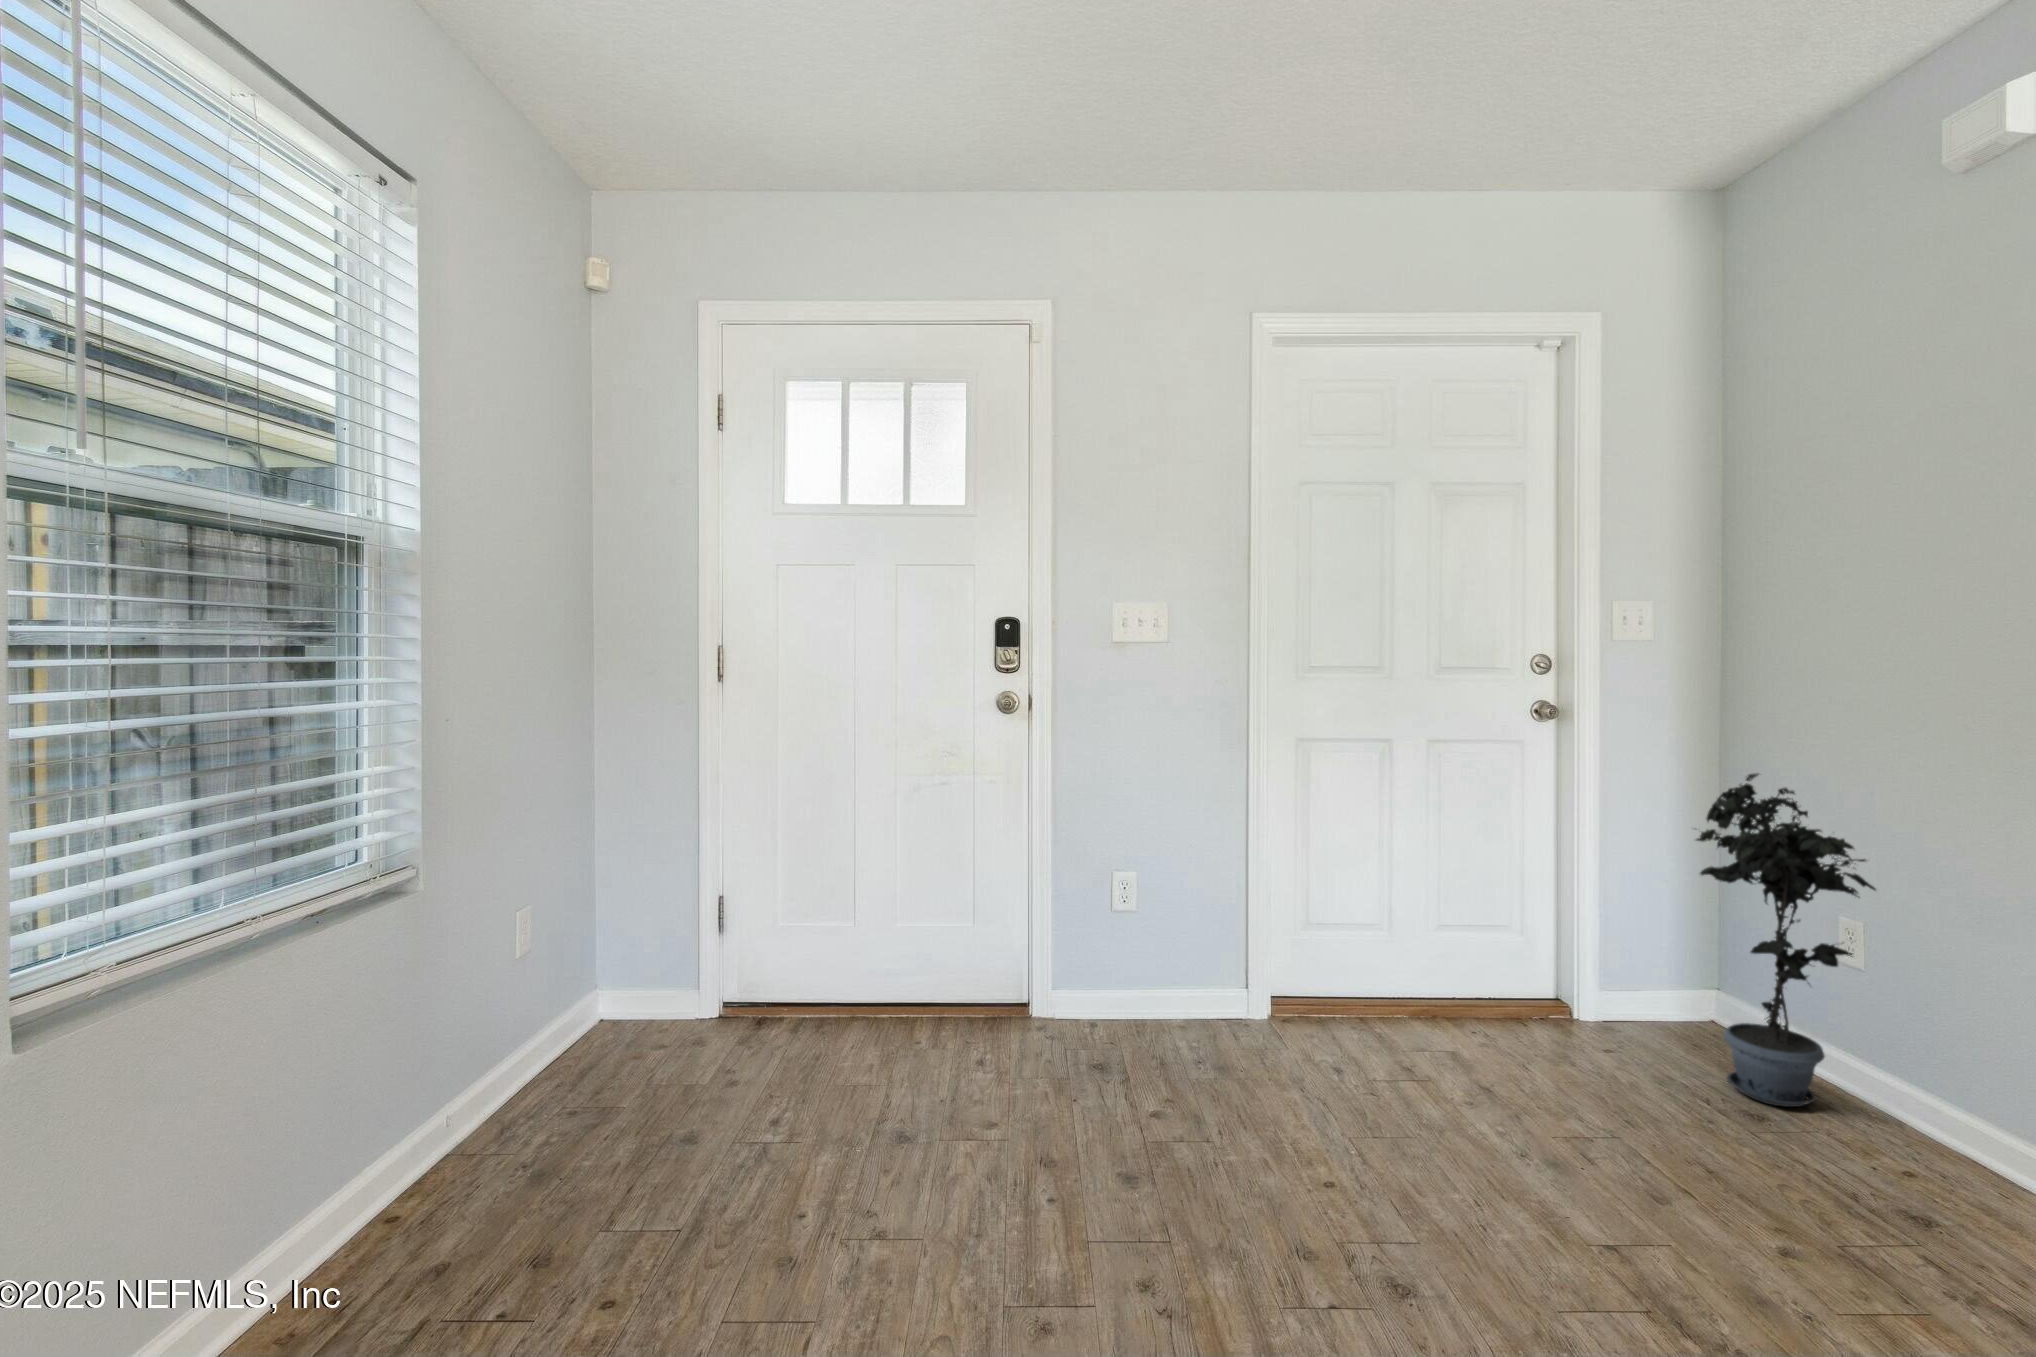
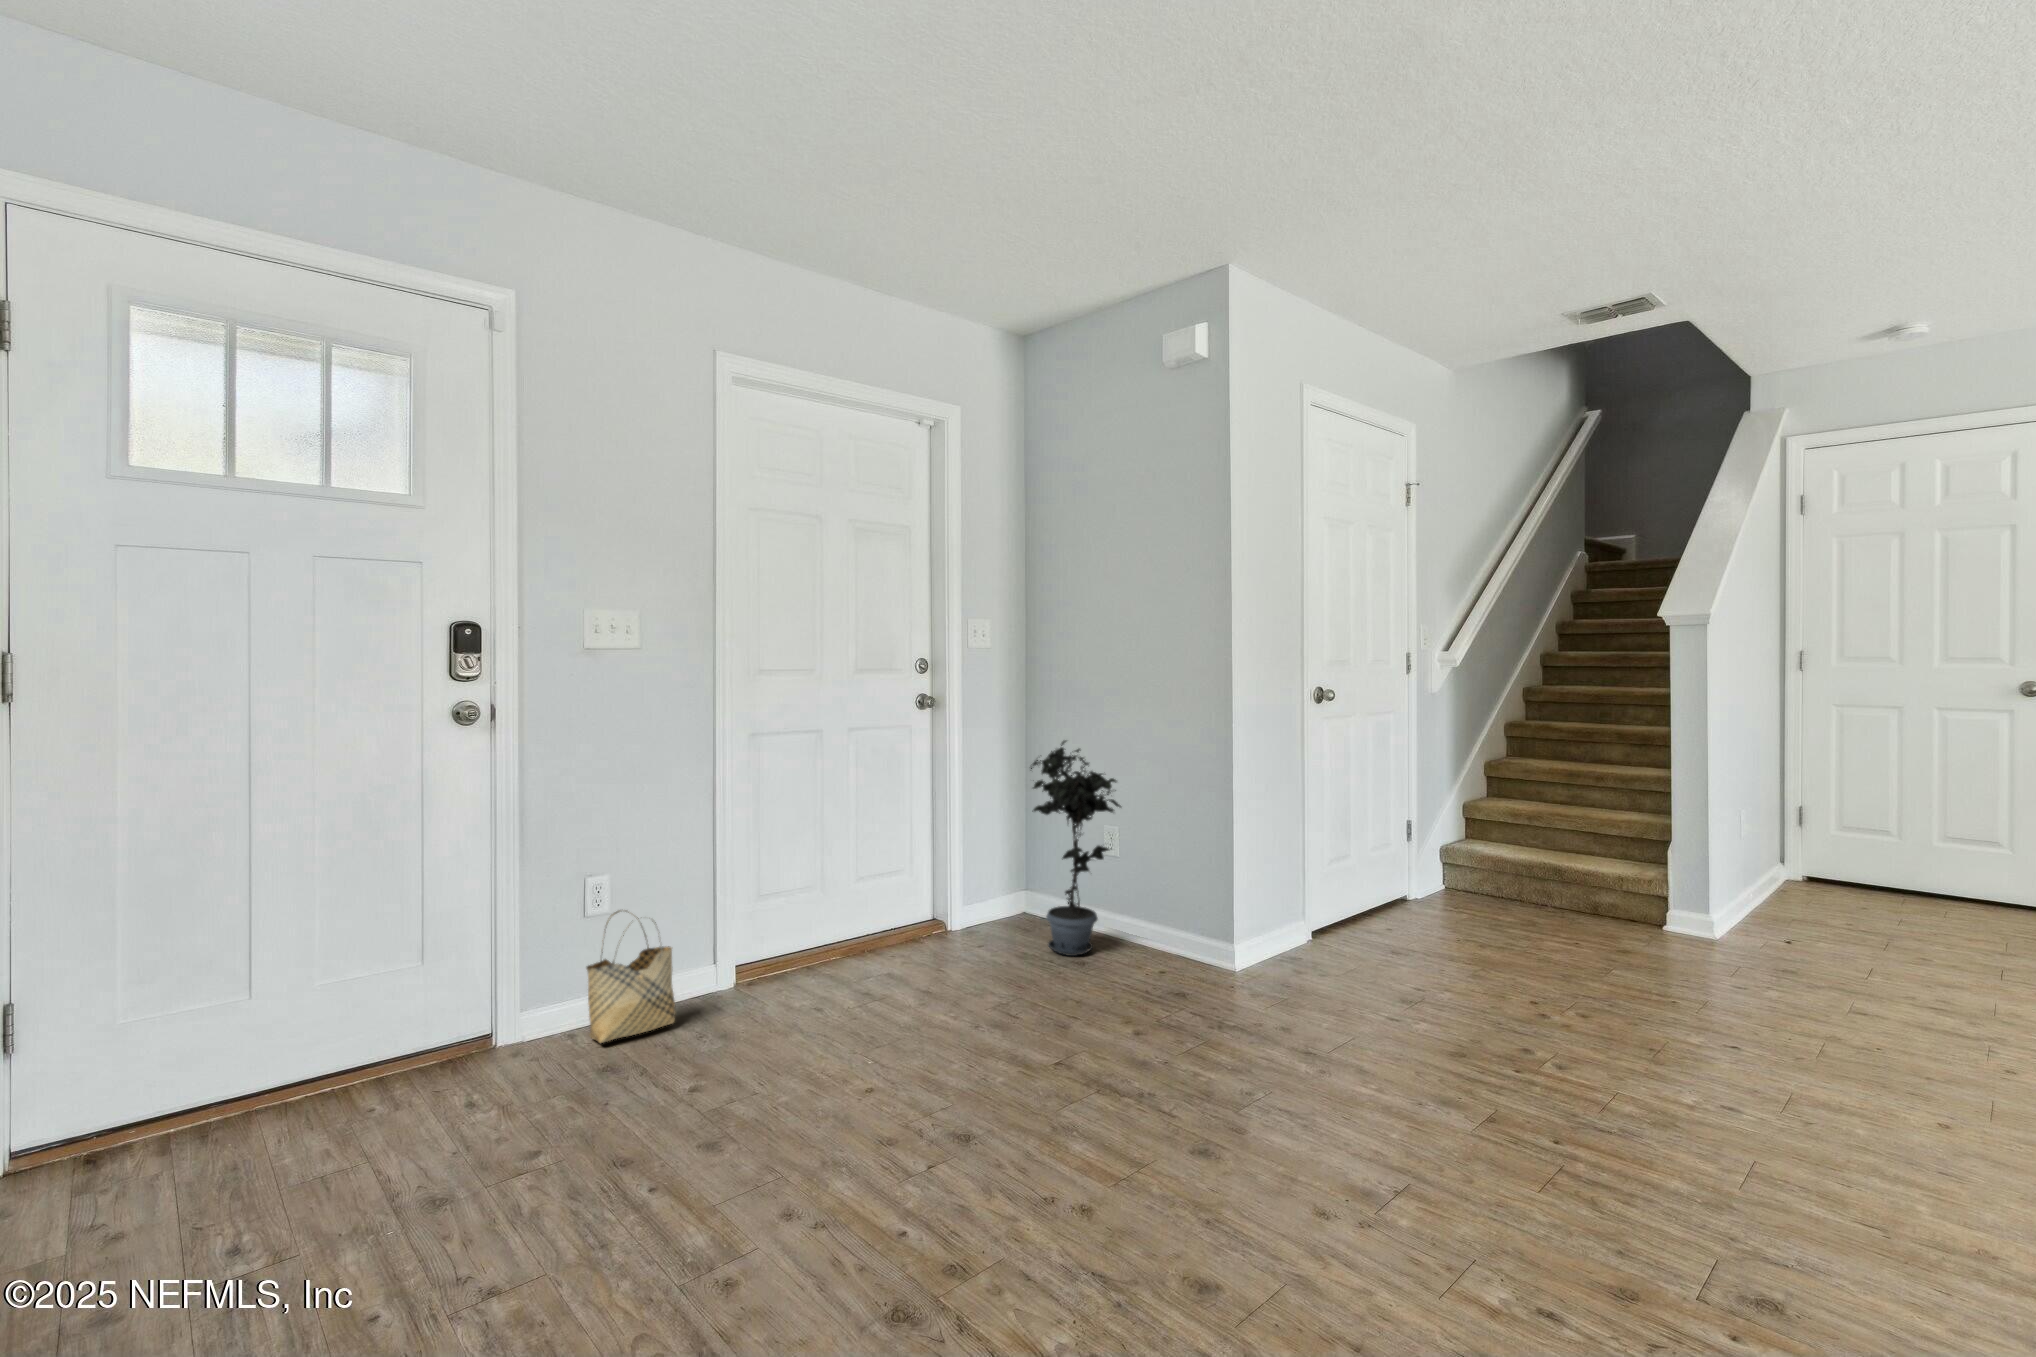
woven basket: none [1098,908,1187,1038] -> present [586,910,676,1043]

